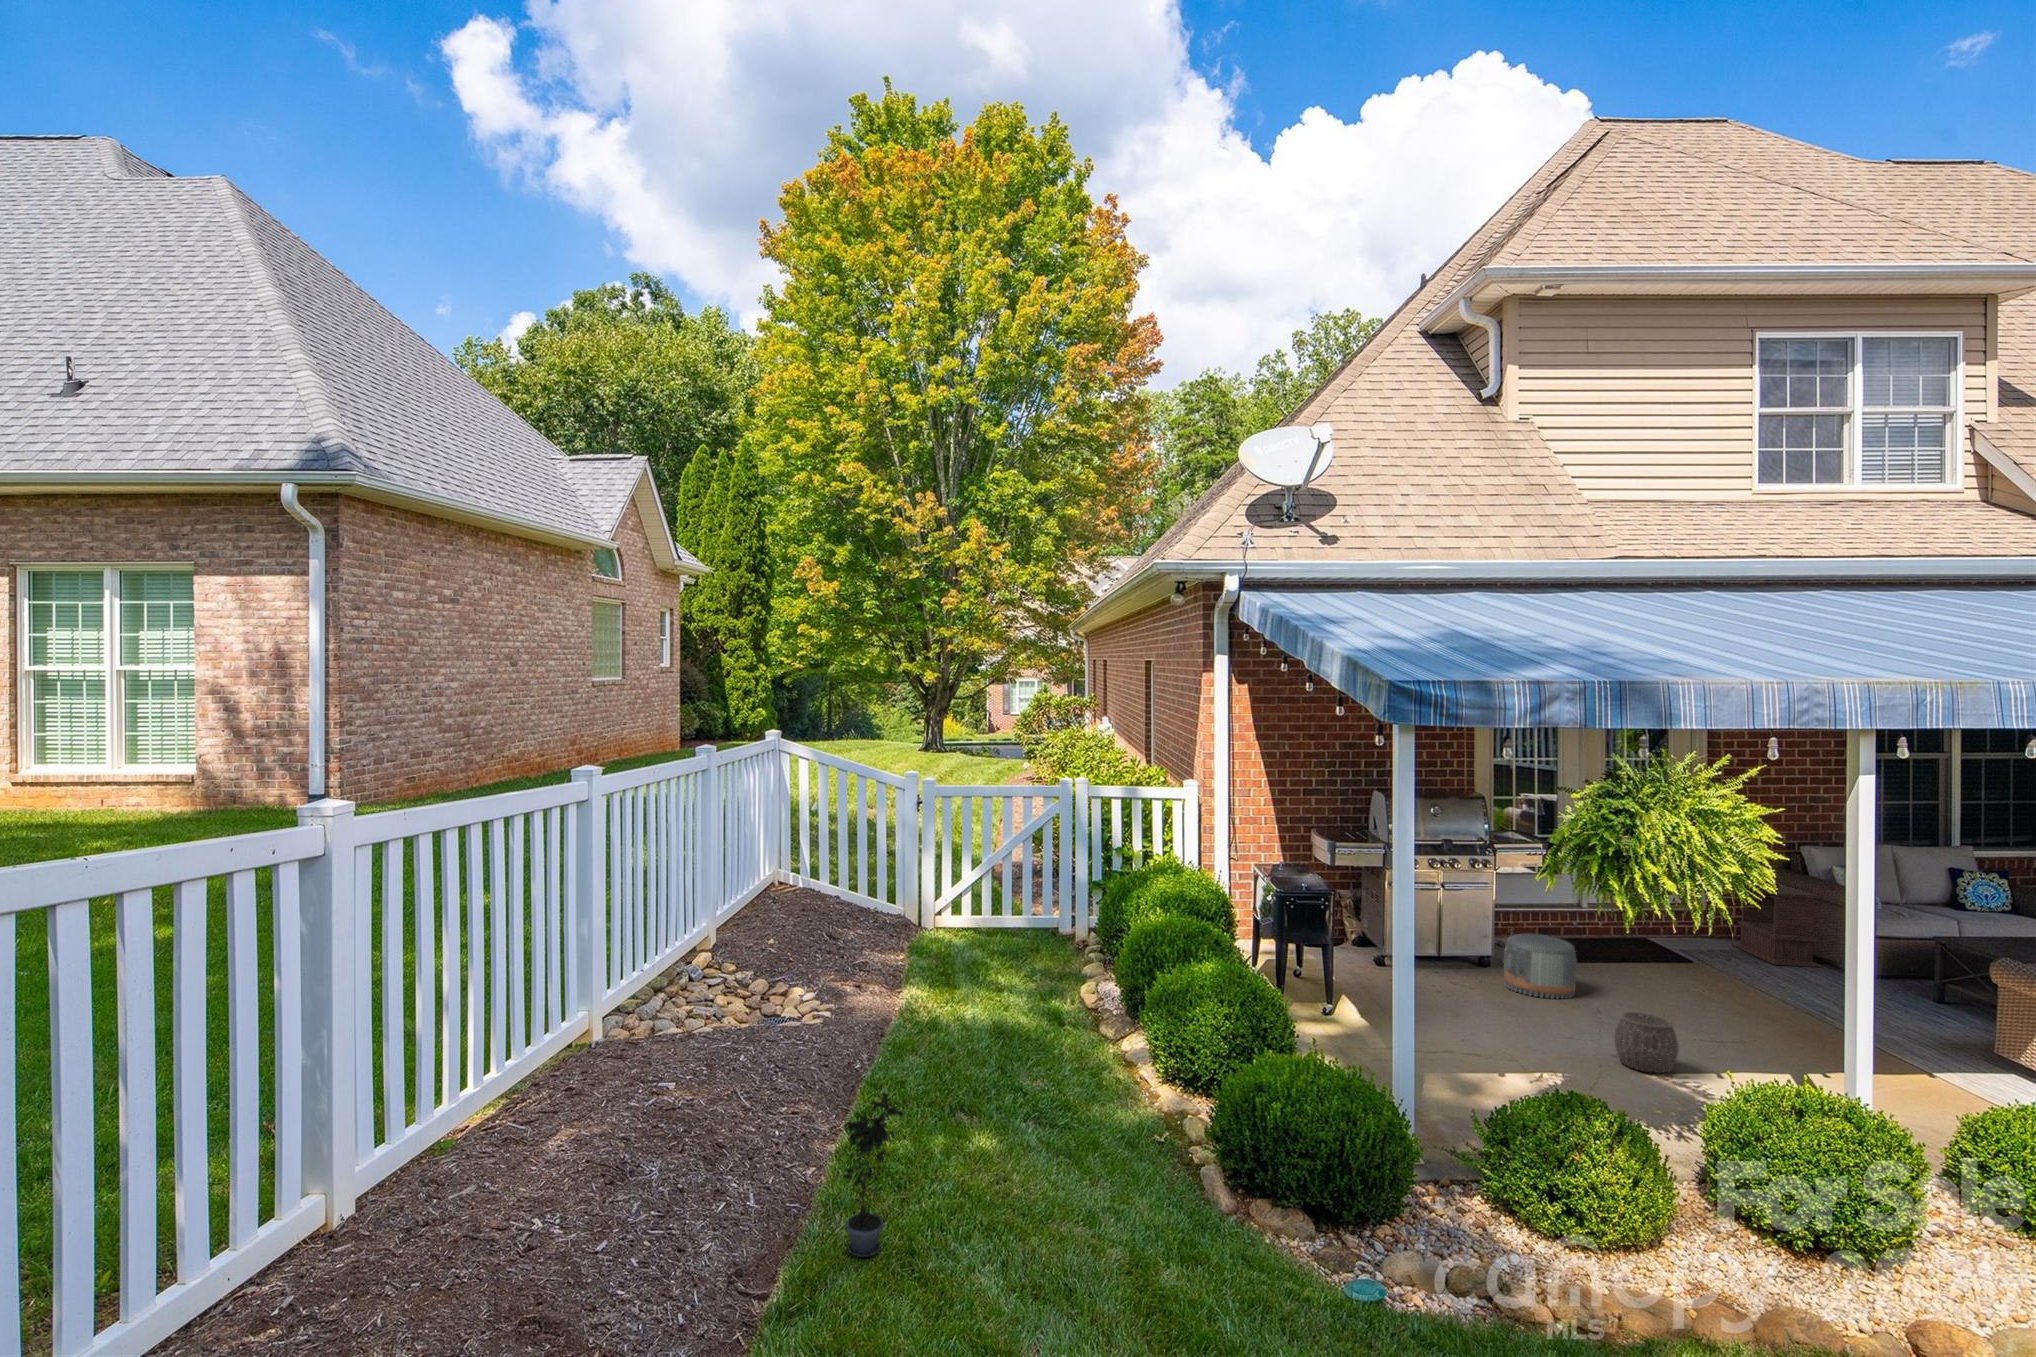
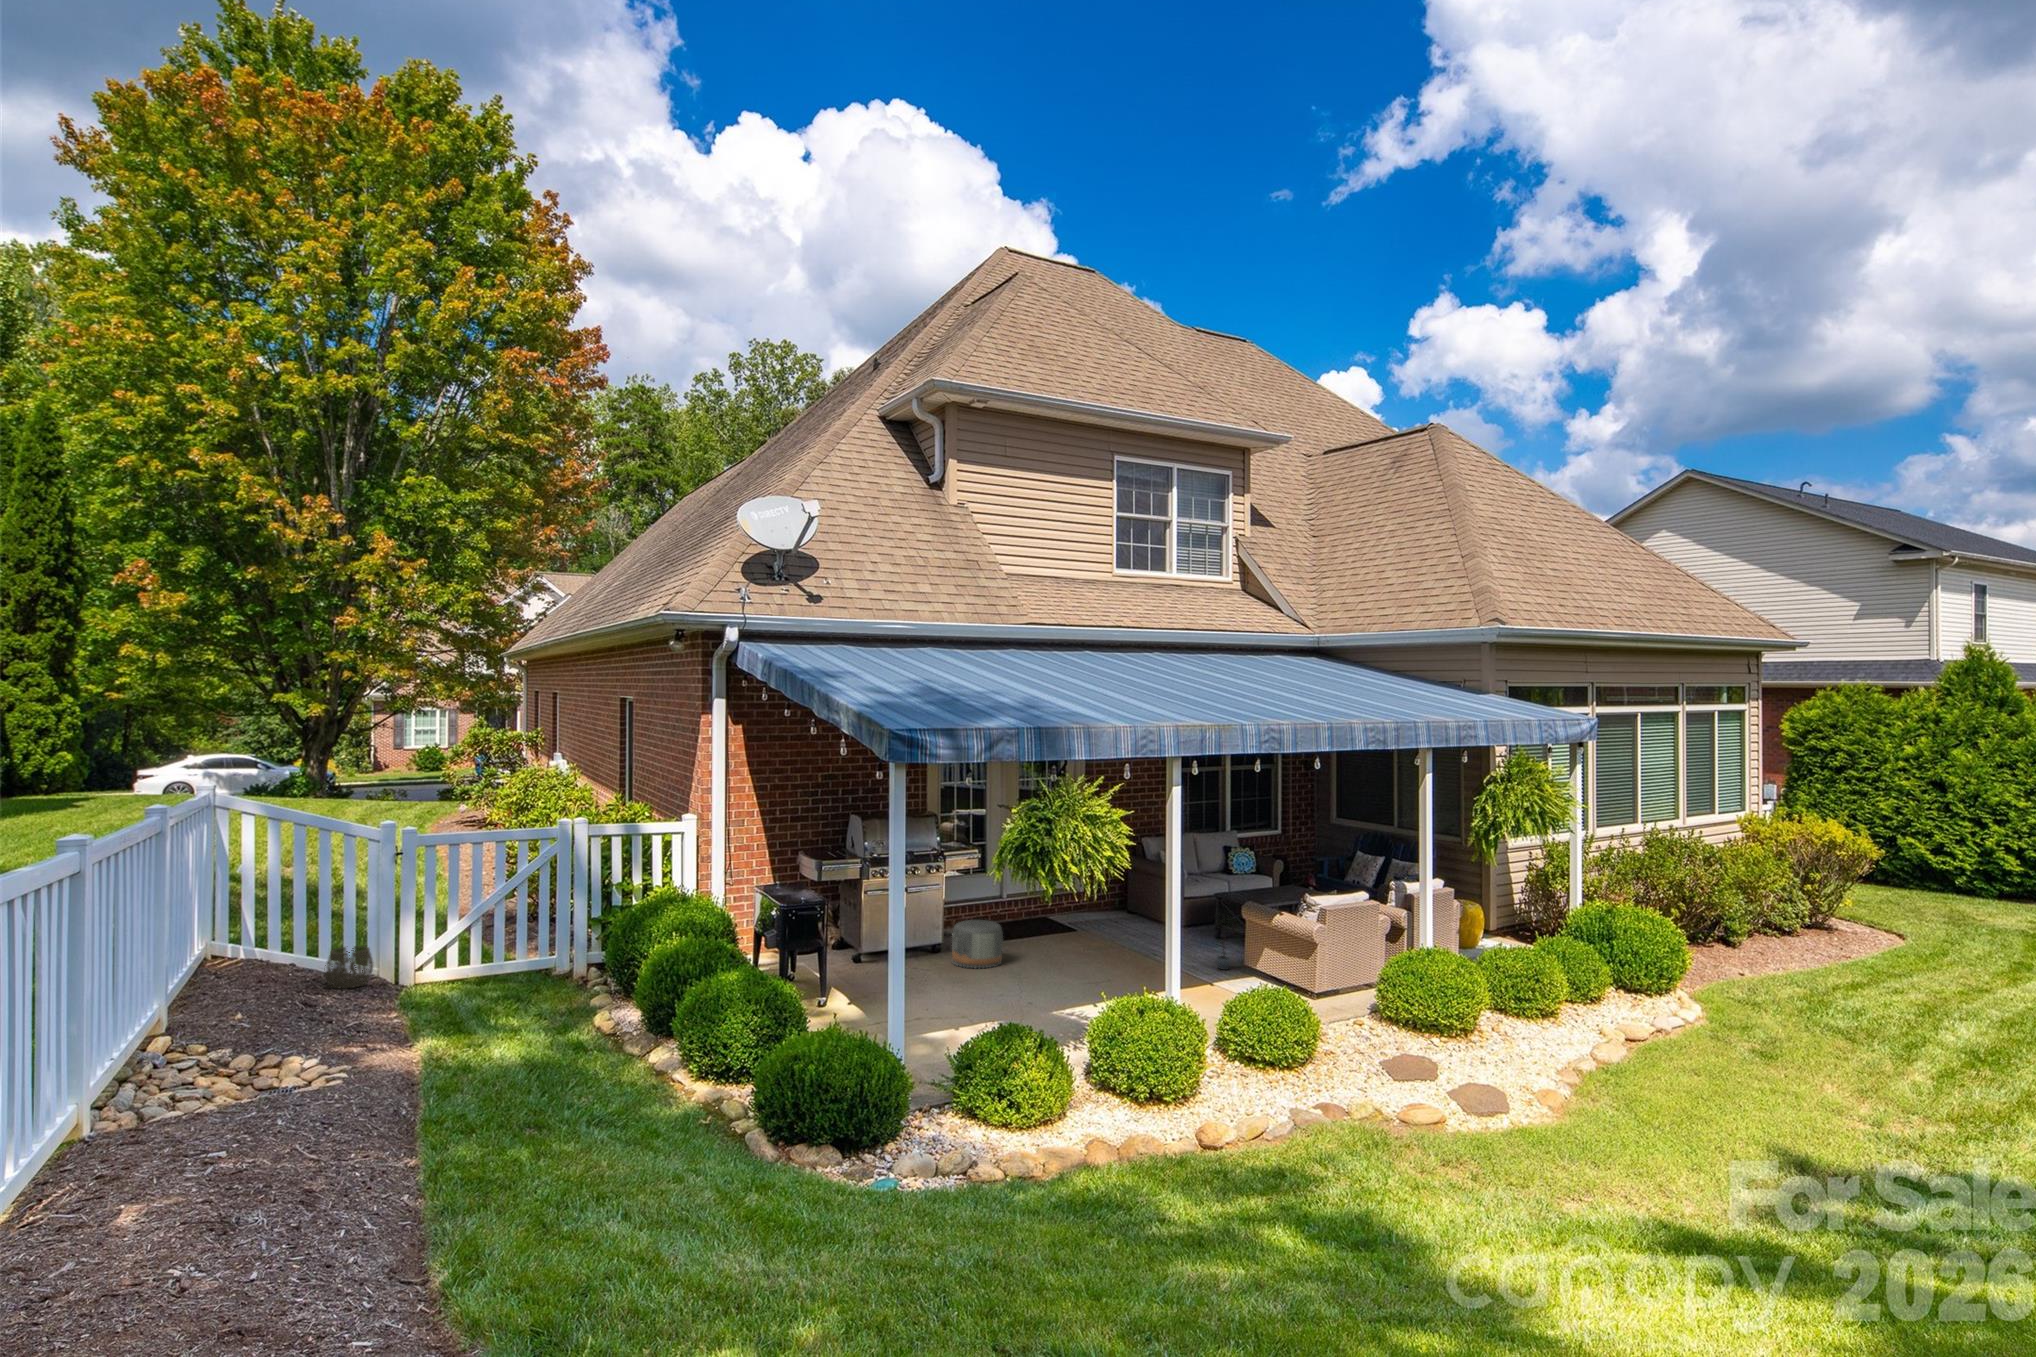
side table: present [1732,883,1823,968] -> none [1099,864,1153,924]
woven basket: present [1614,1012,1678,1073] -> present [325,946,373,989]
potted plant: present [844,1094,903,1257] -> present [1215,910,1238,970]

